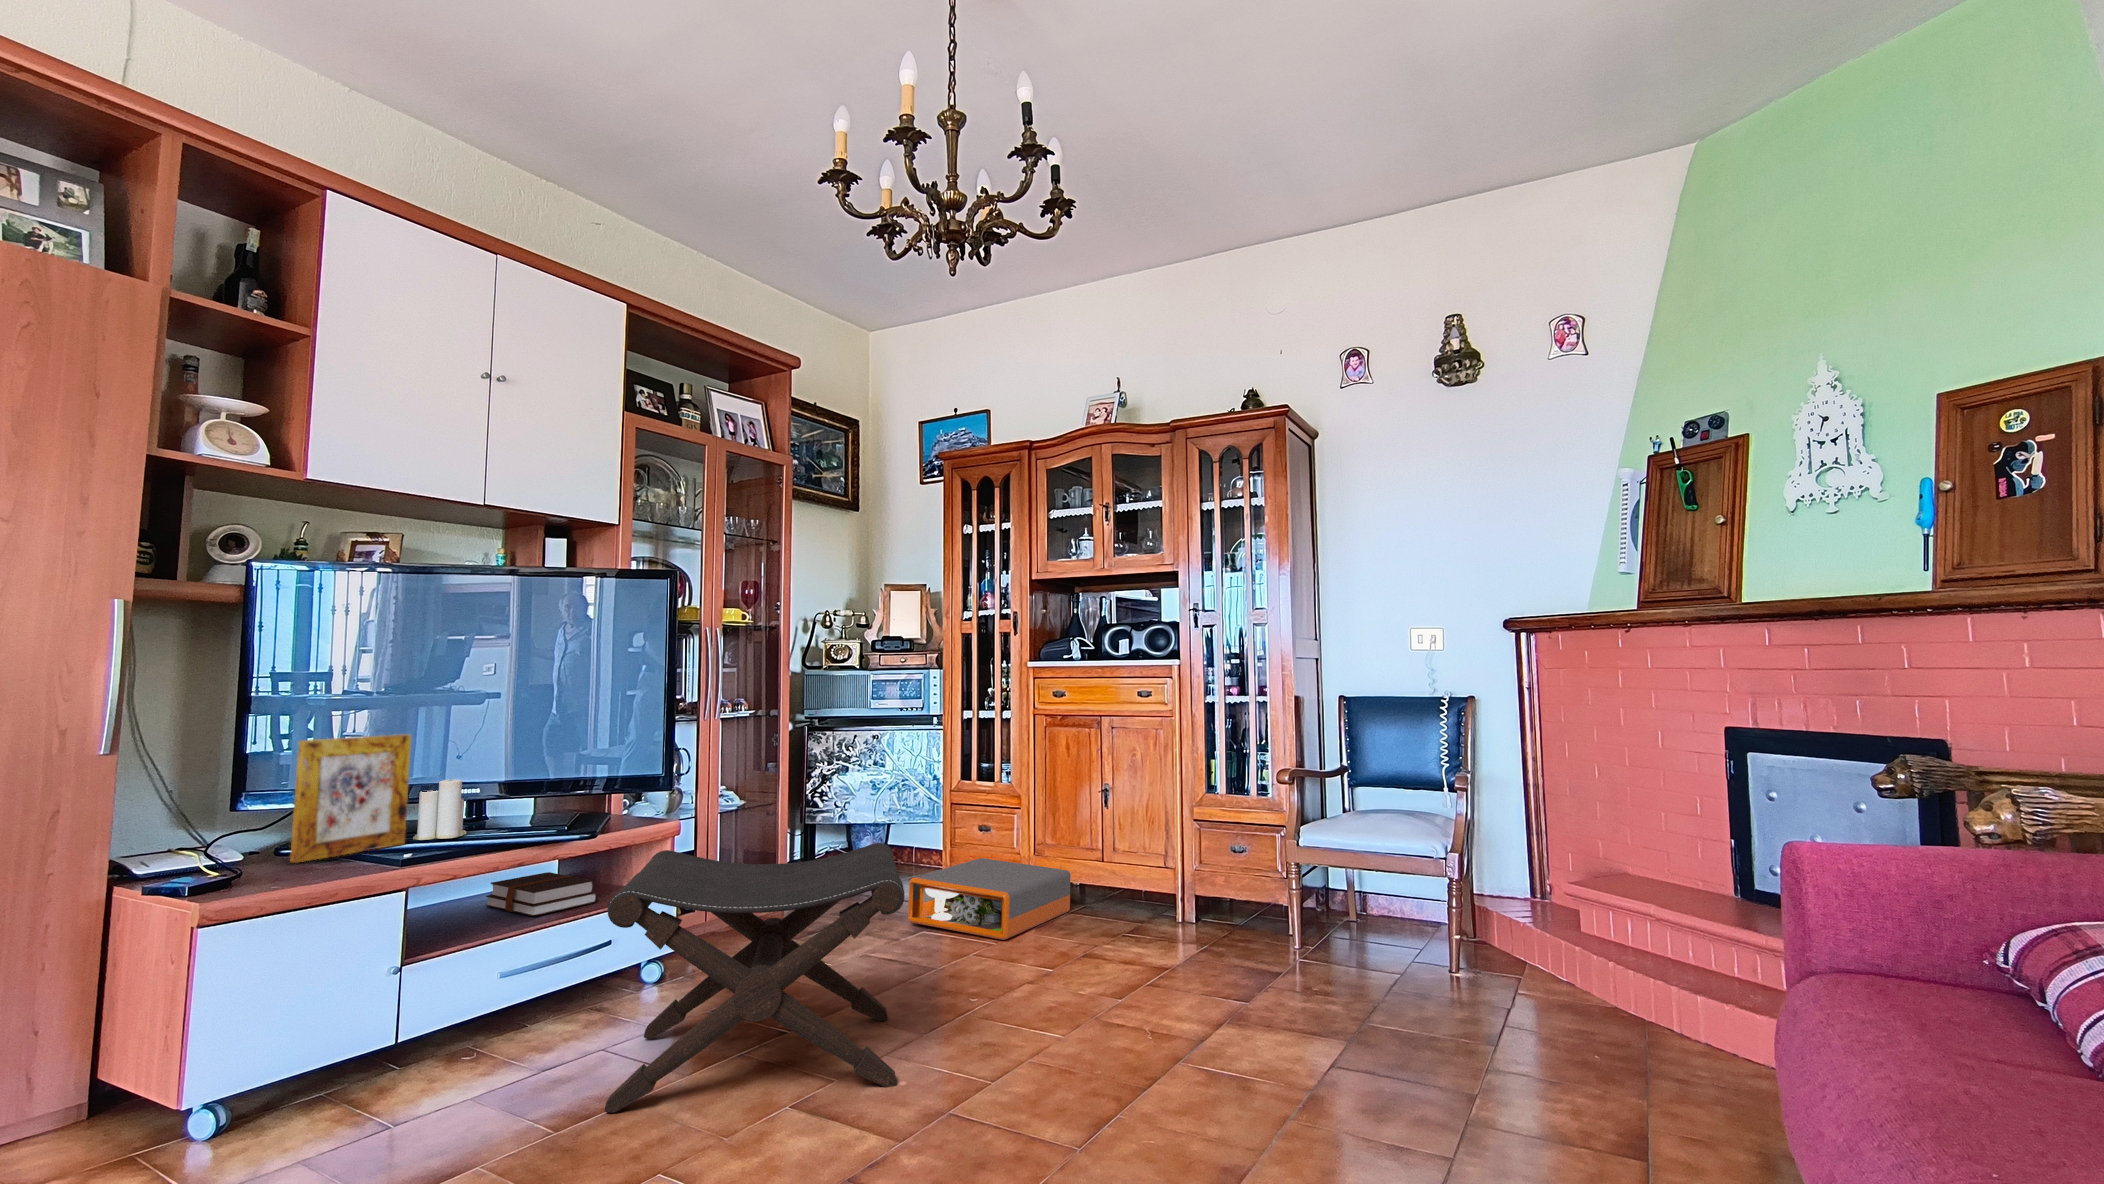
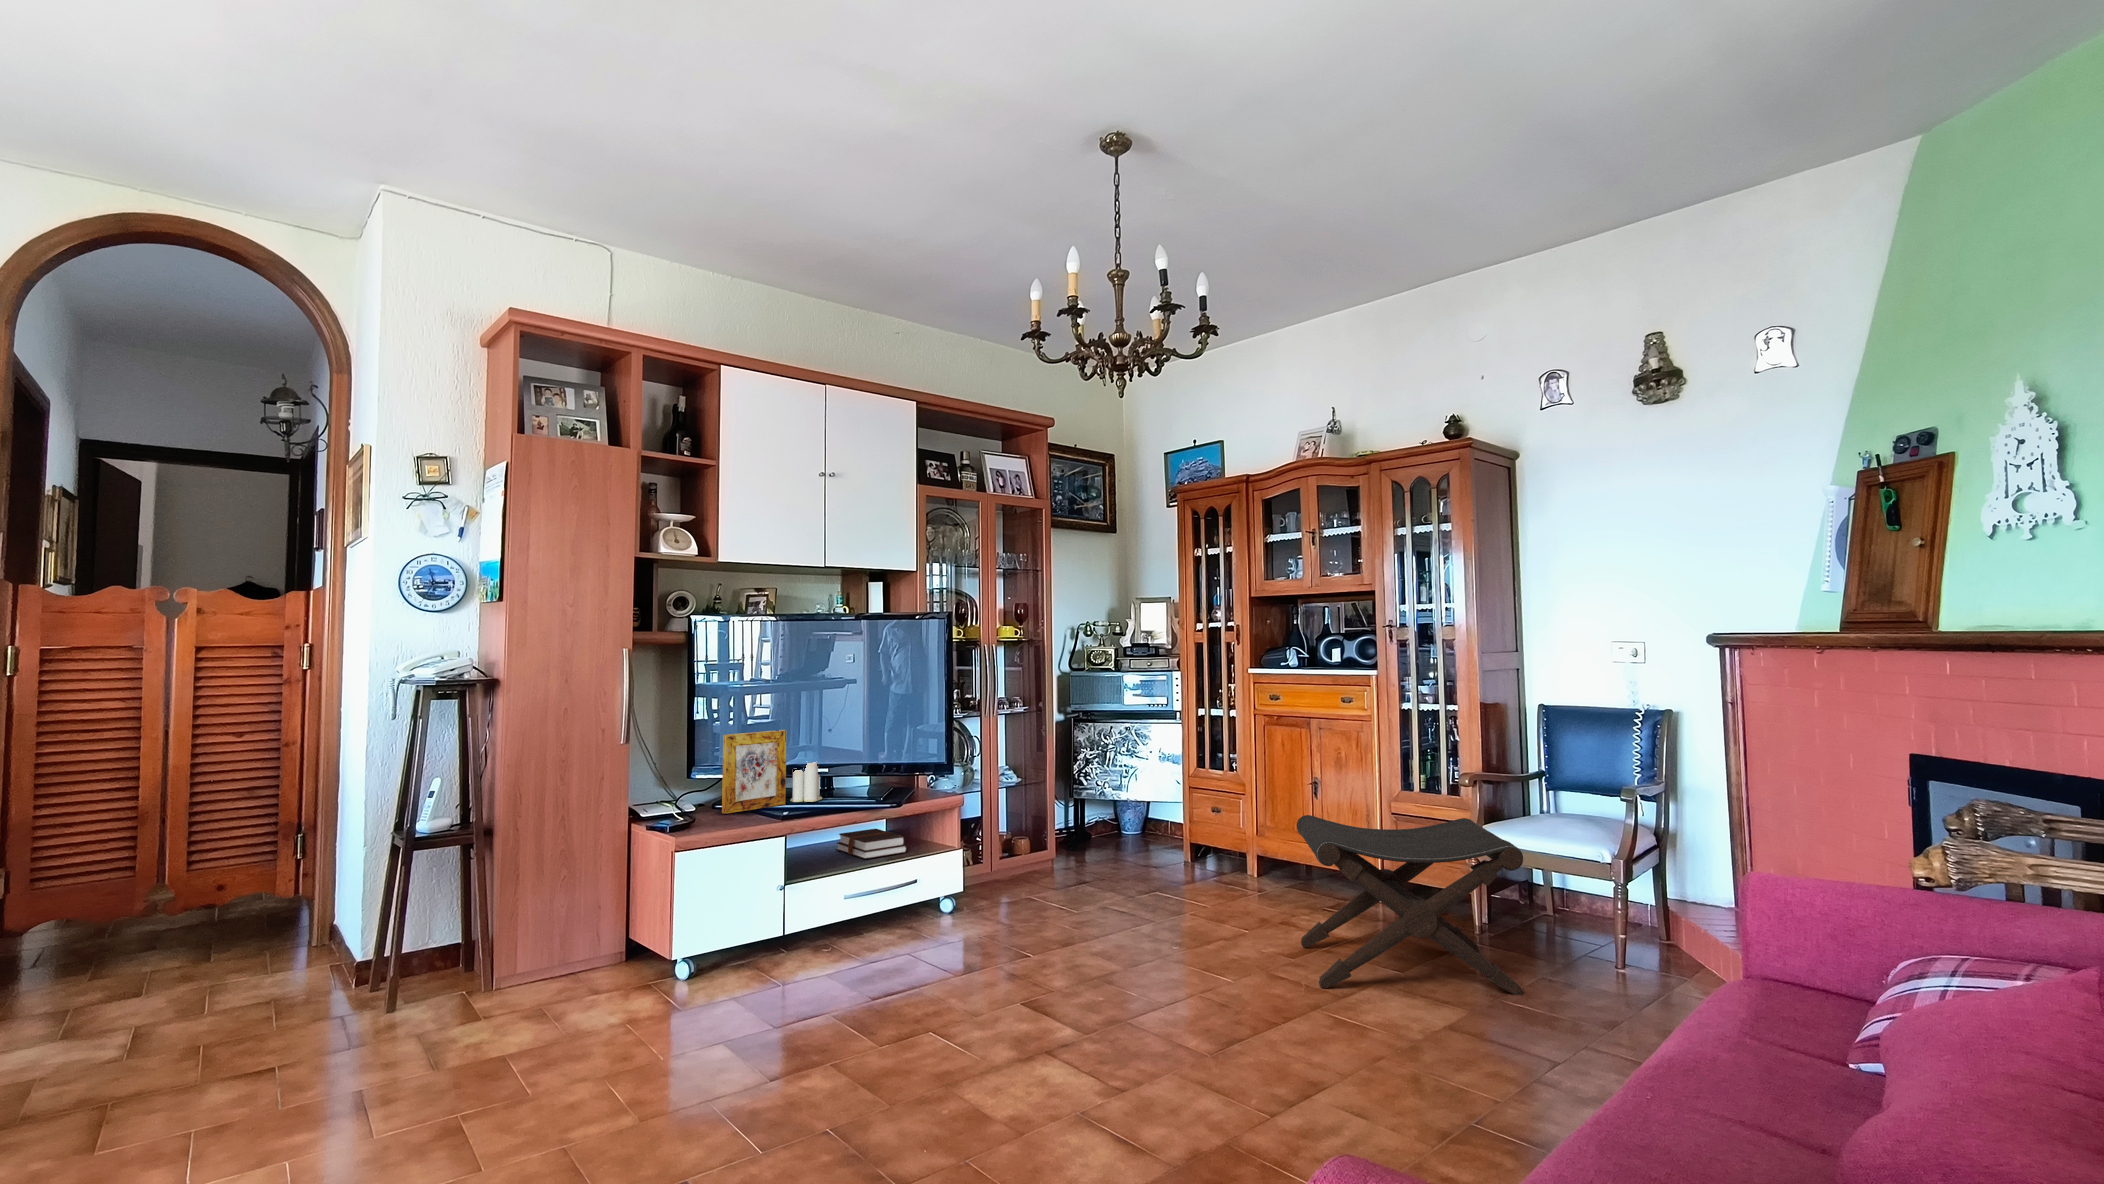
footstool: present [605,843,905,1113] -> present [1297,815,1523,995]
storage box: present [908,858,1071,940] -> none [1143,837,1285,906]

